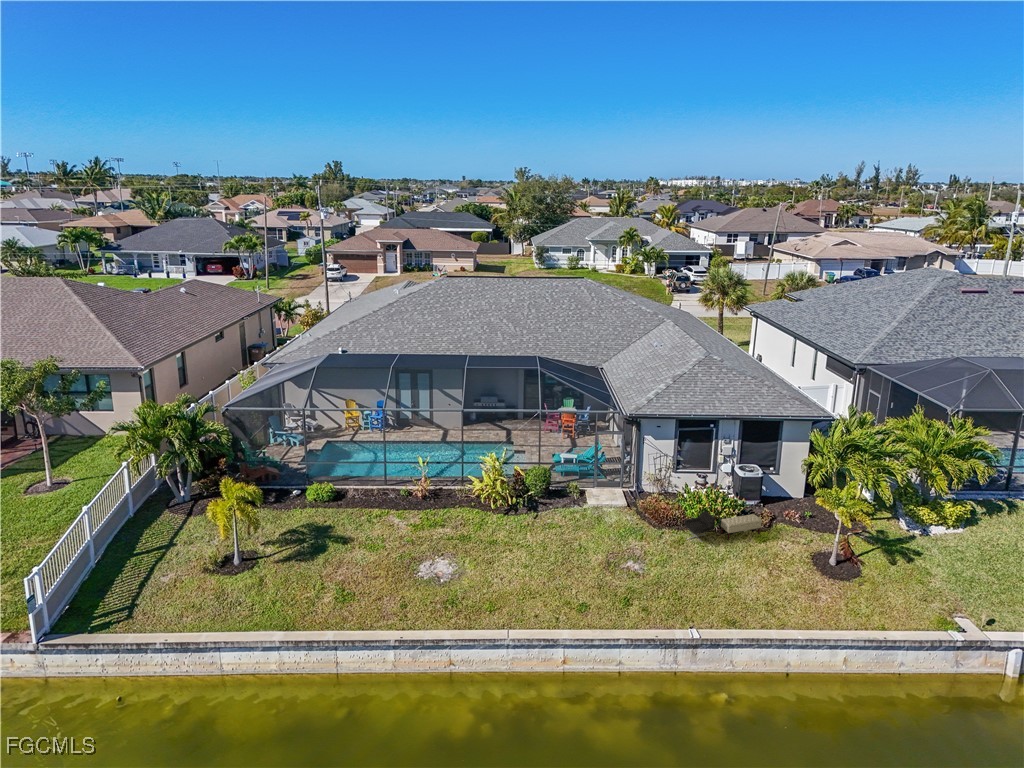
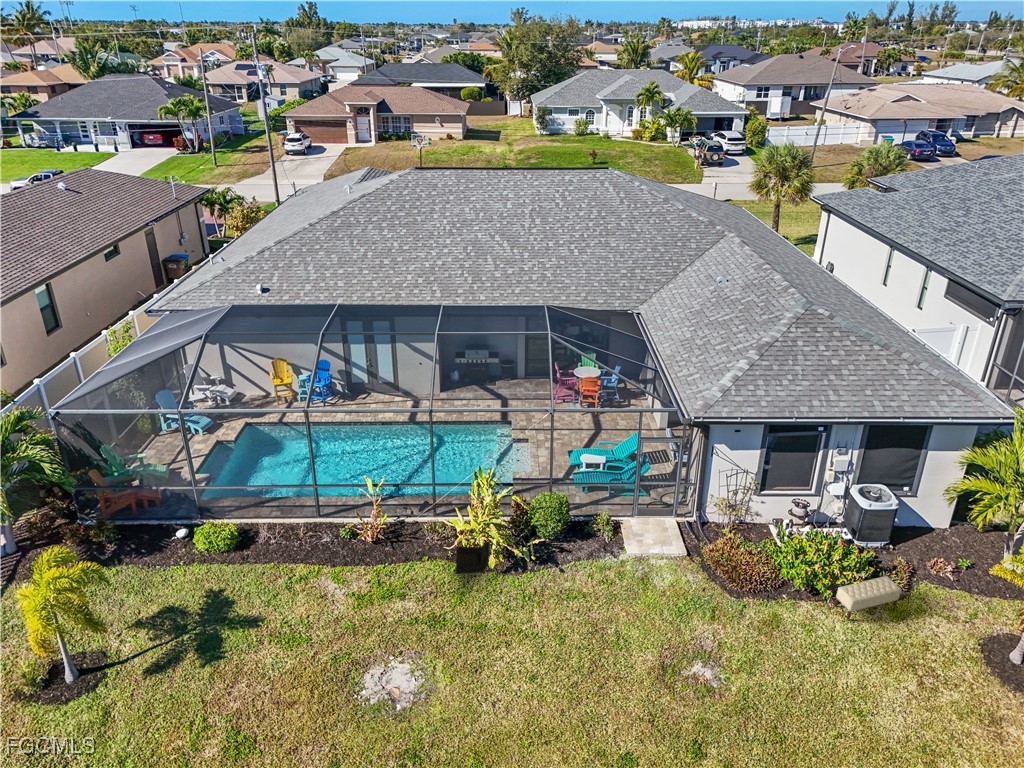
lounge chair: present [684,511,716,537] -> present [450,542,490,585]

